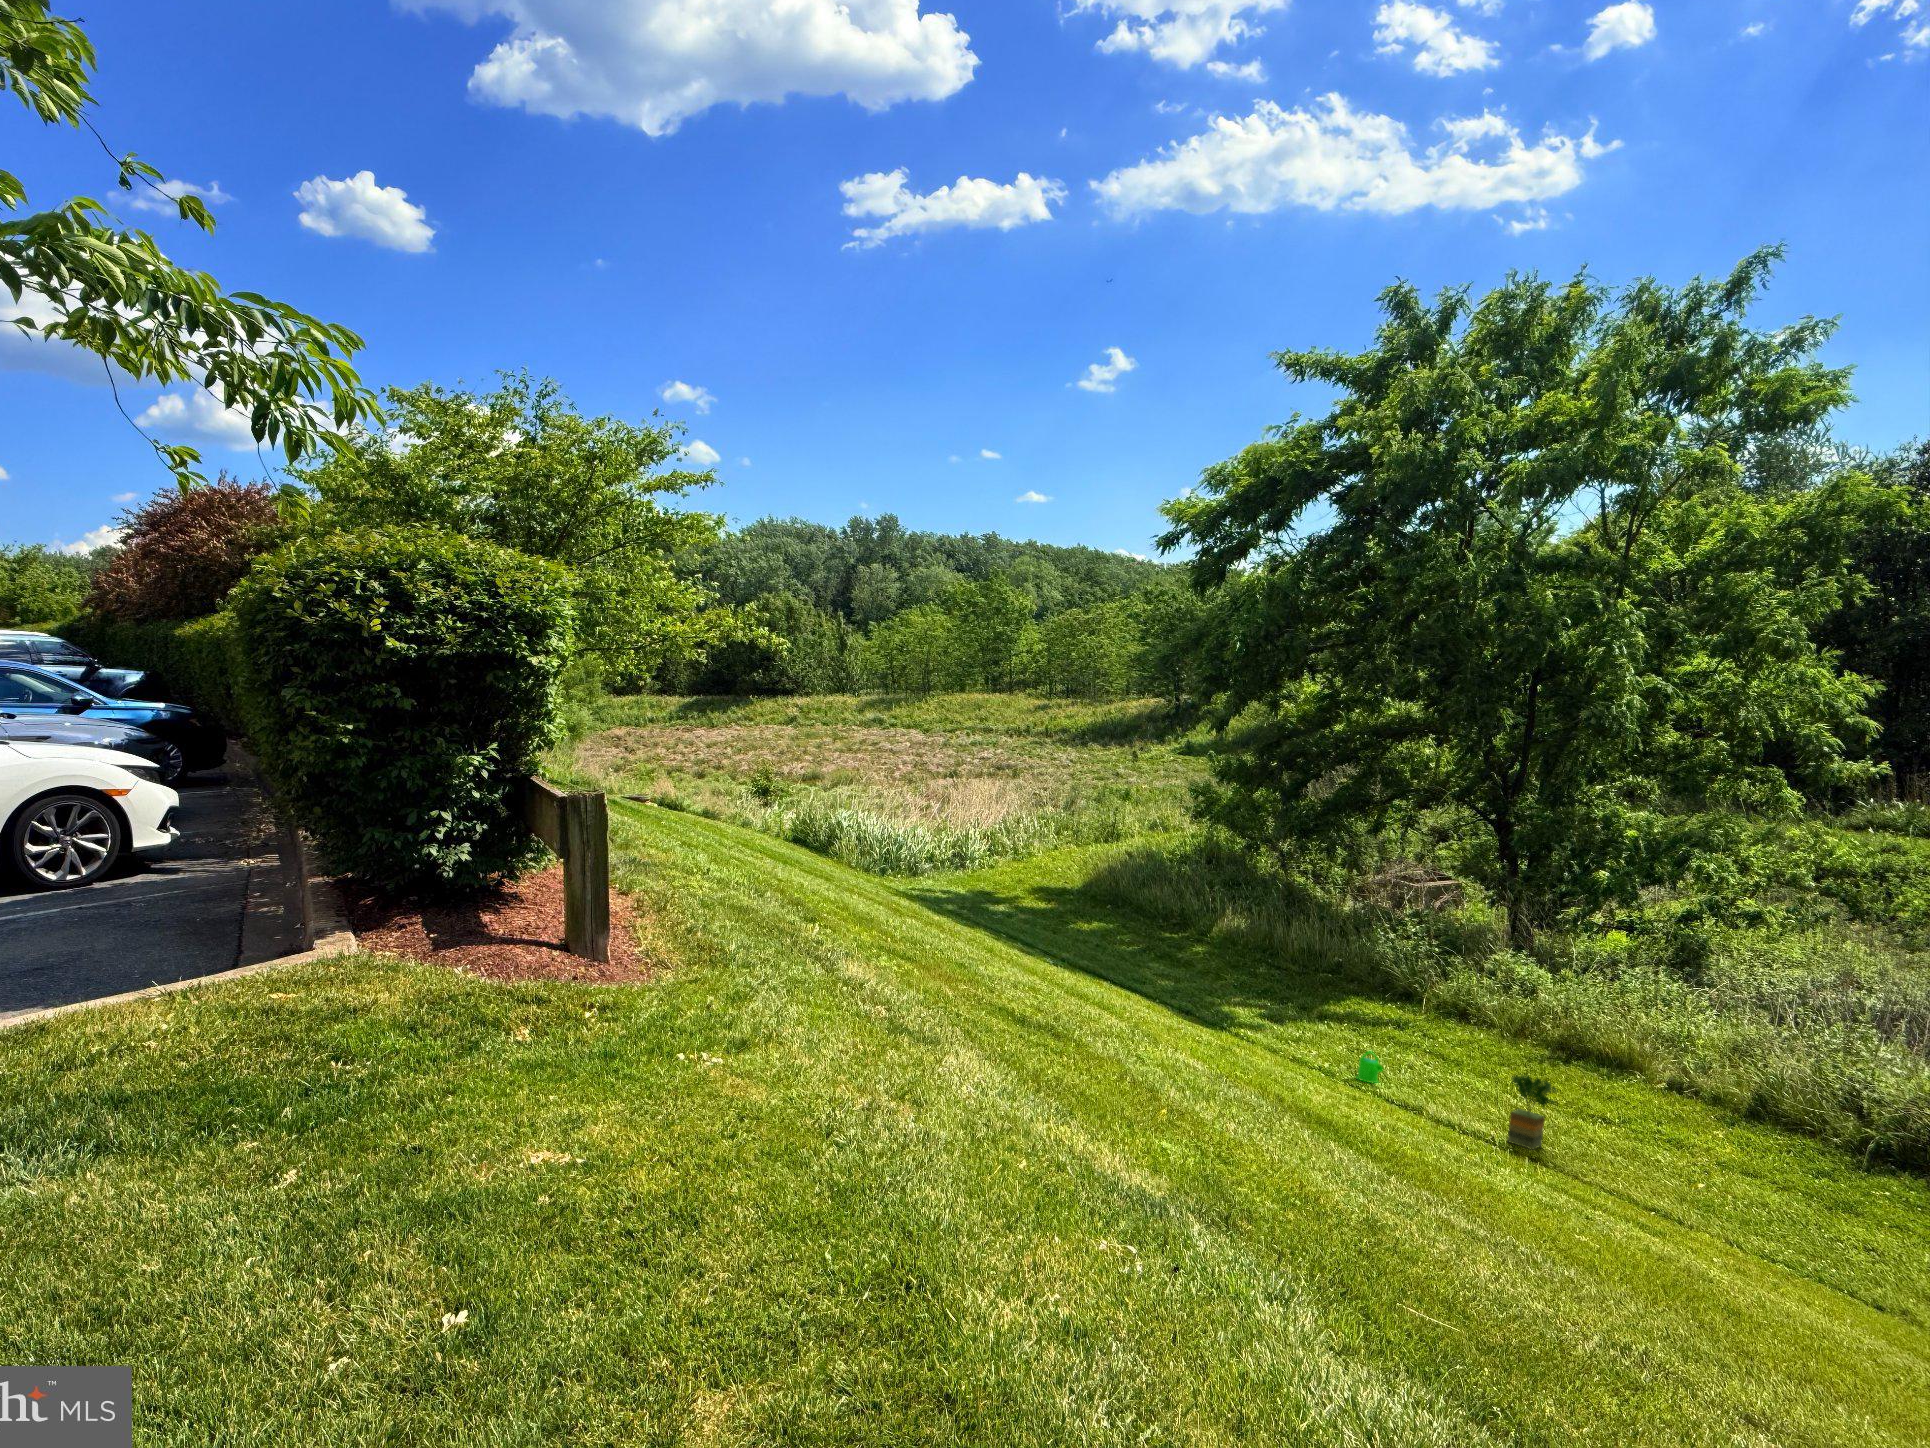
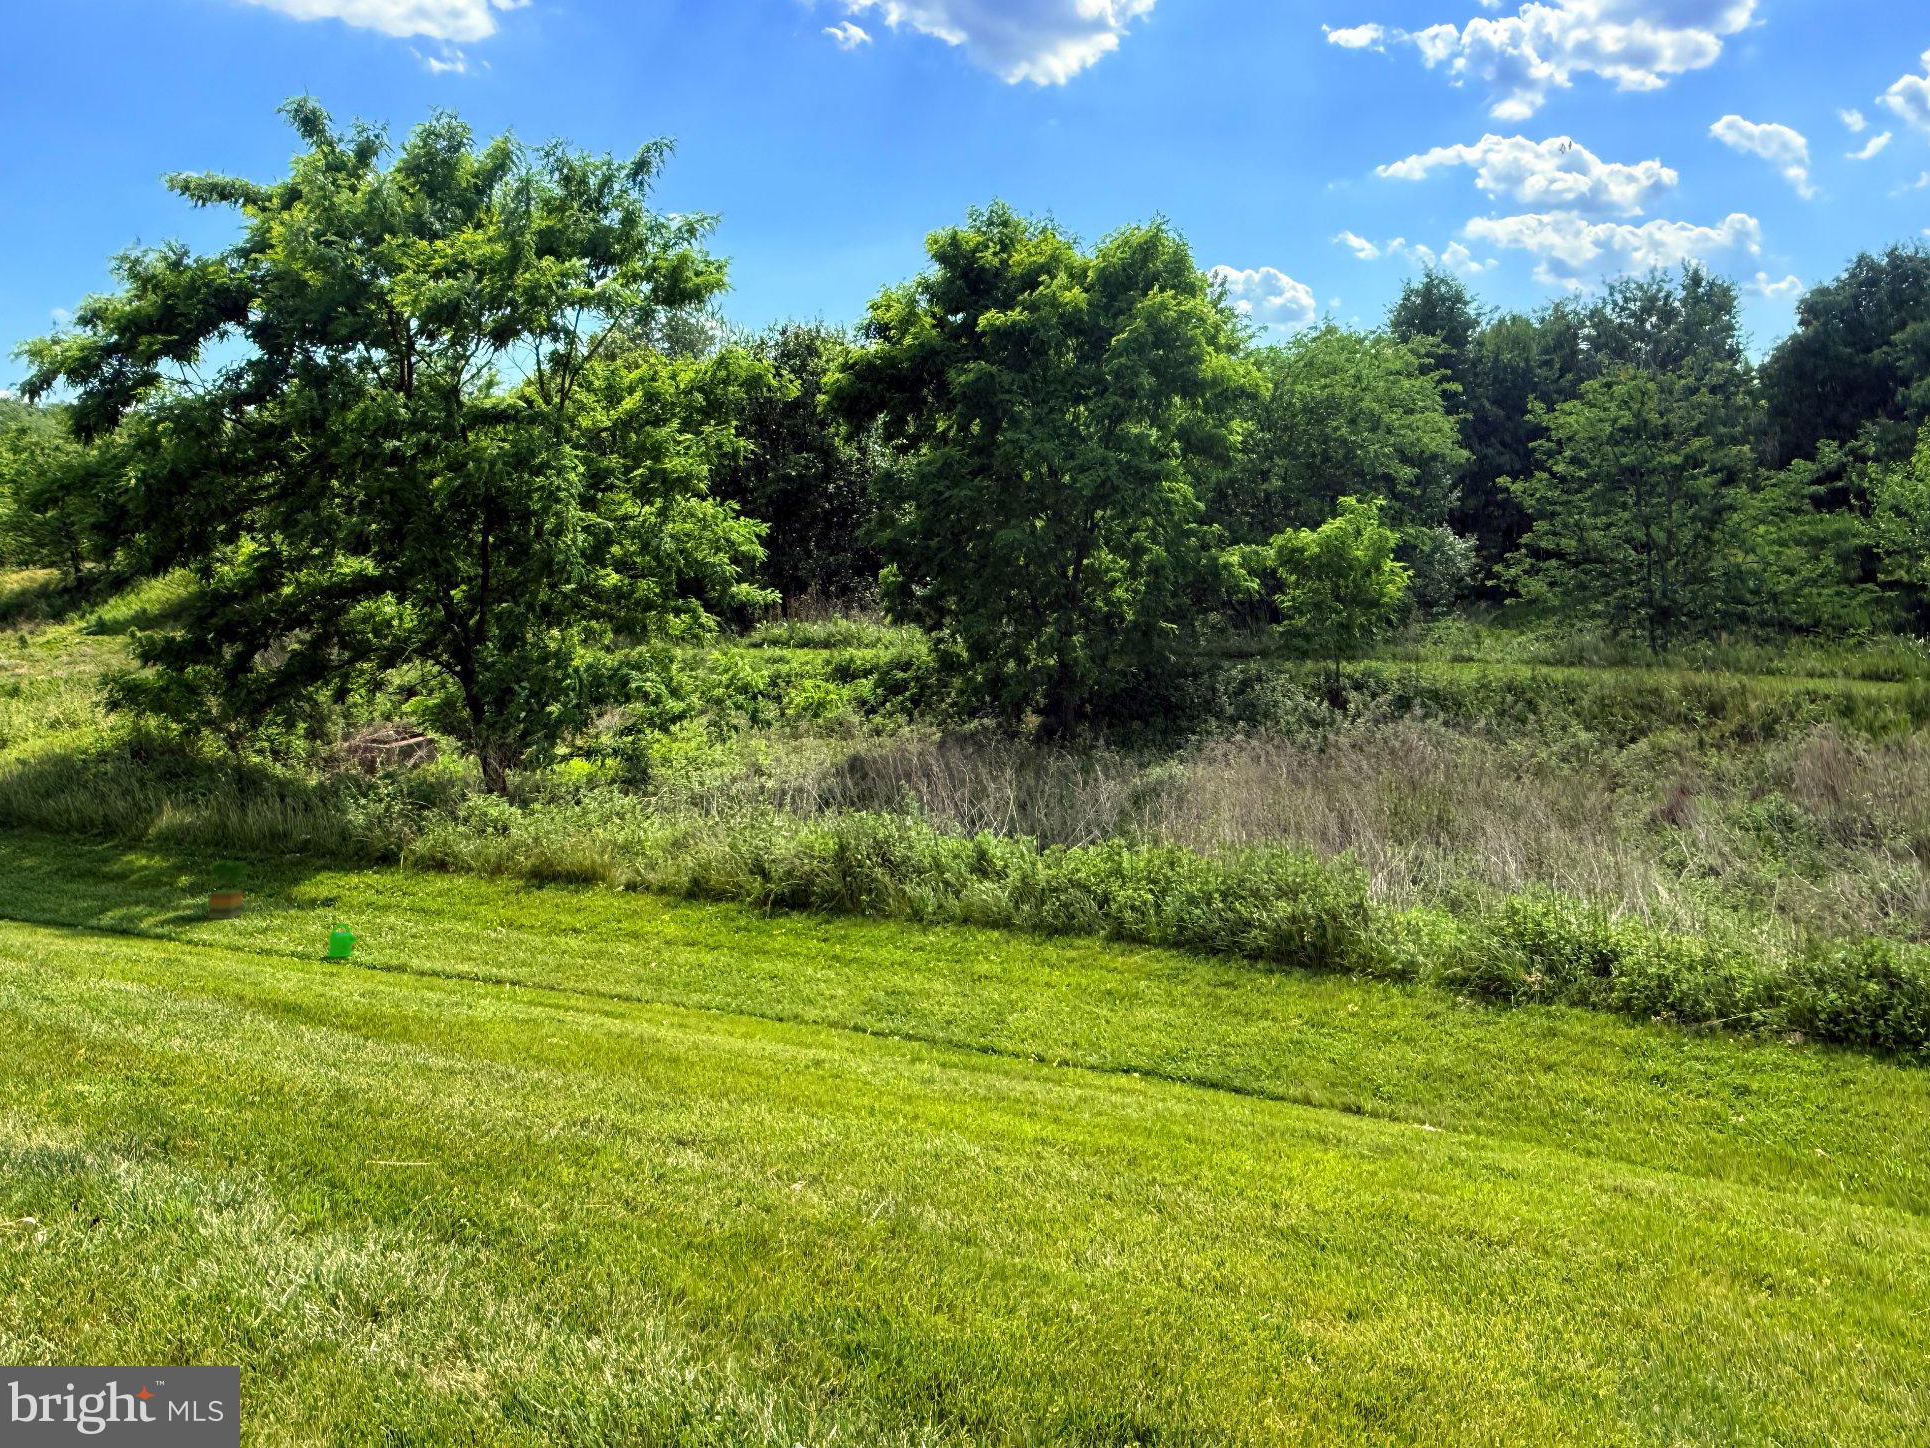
potted tree: present [1507,1075,1556,1150] -> present [209,861,250,919]

